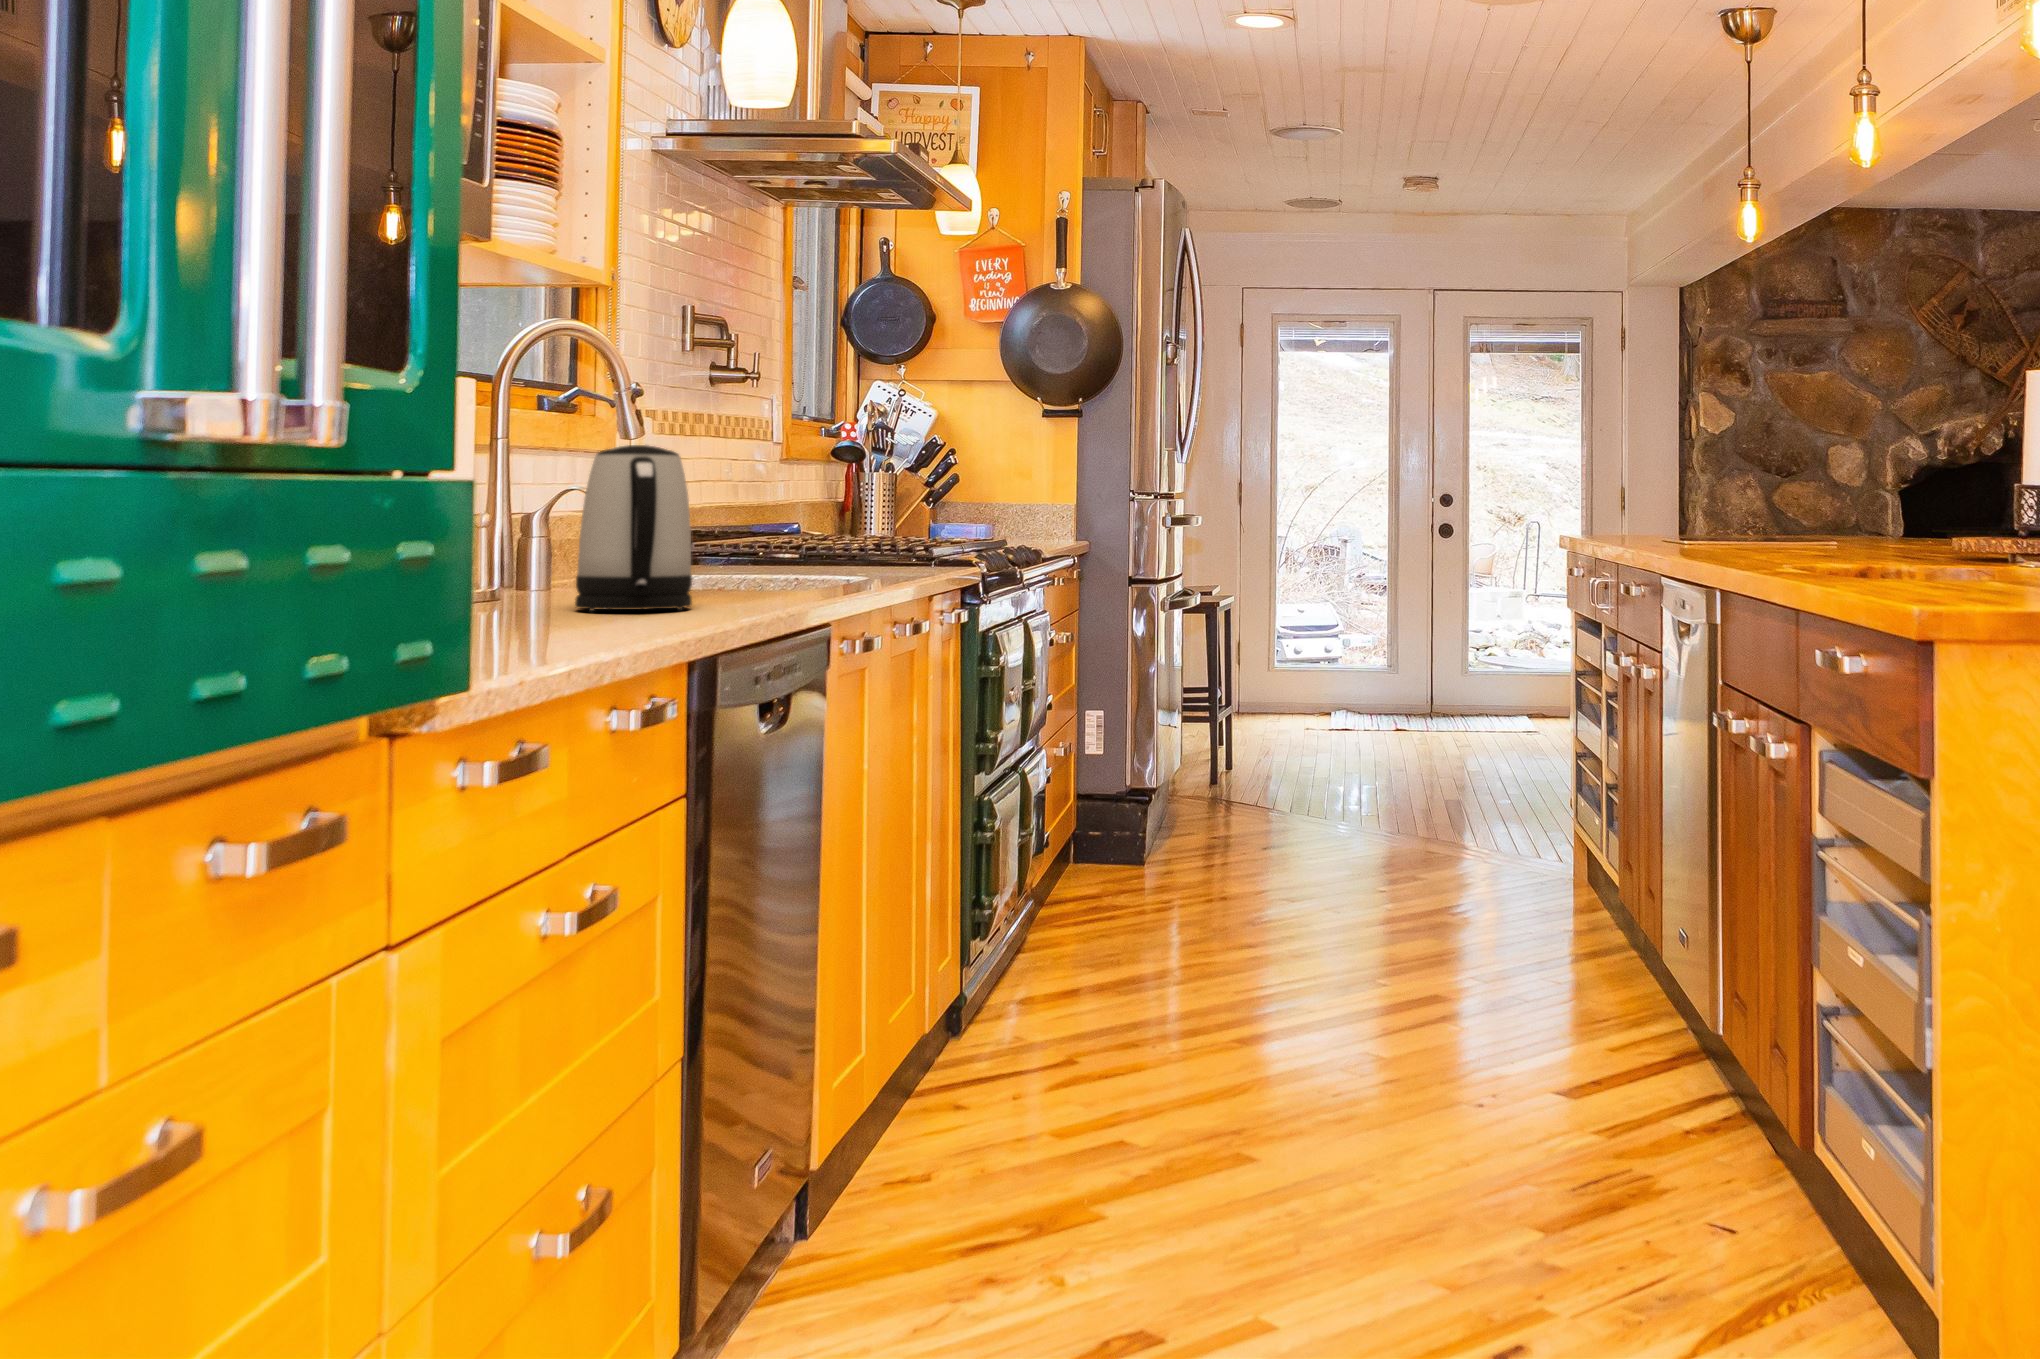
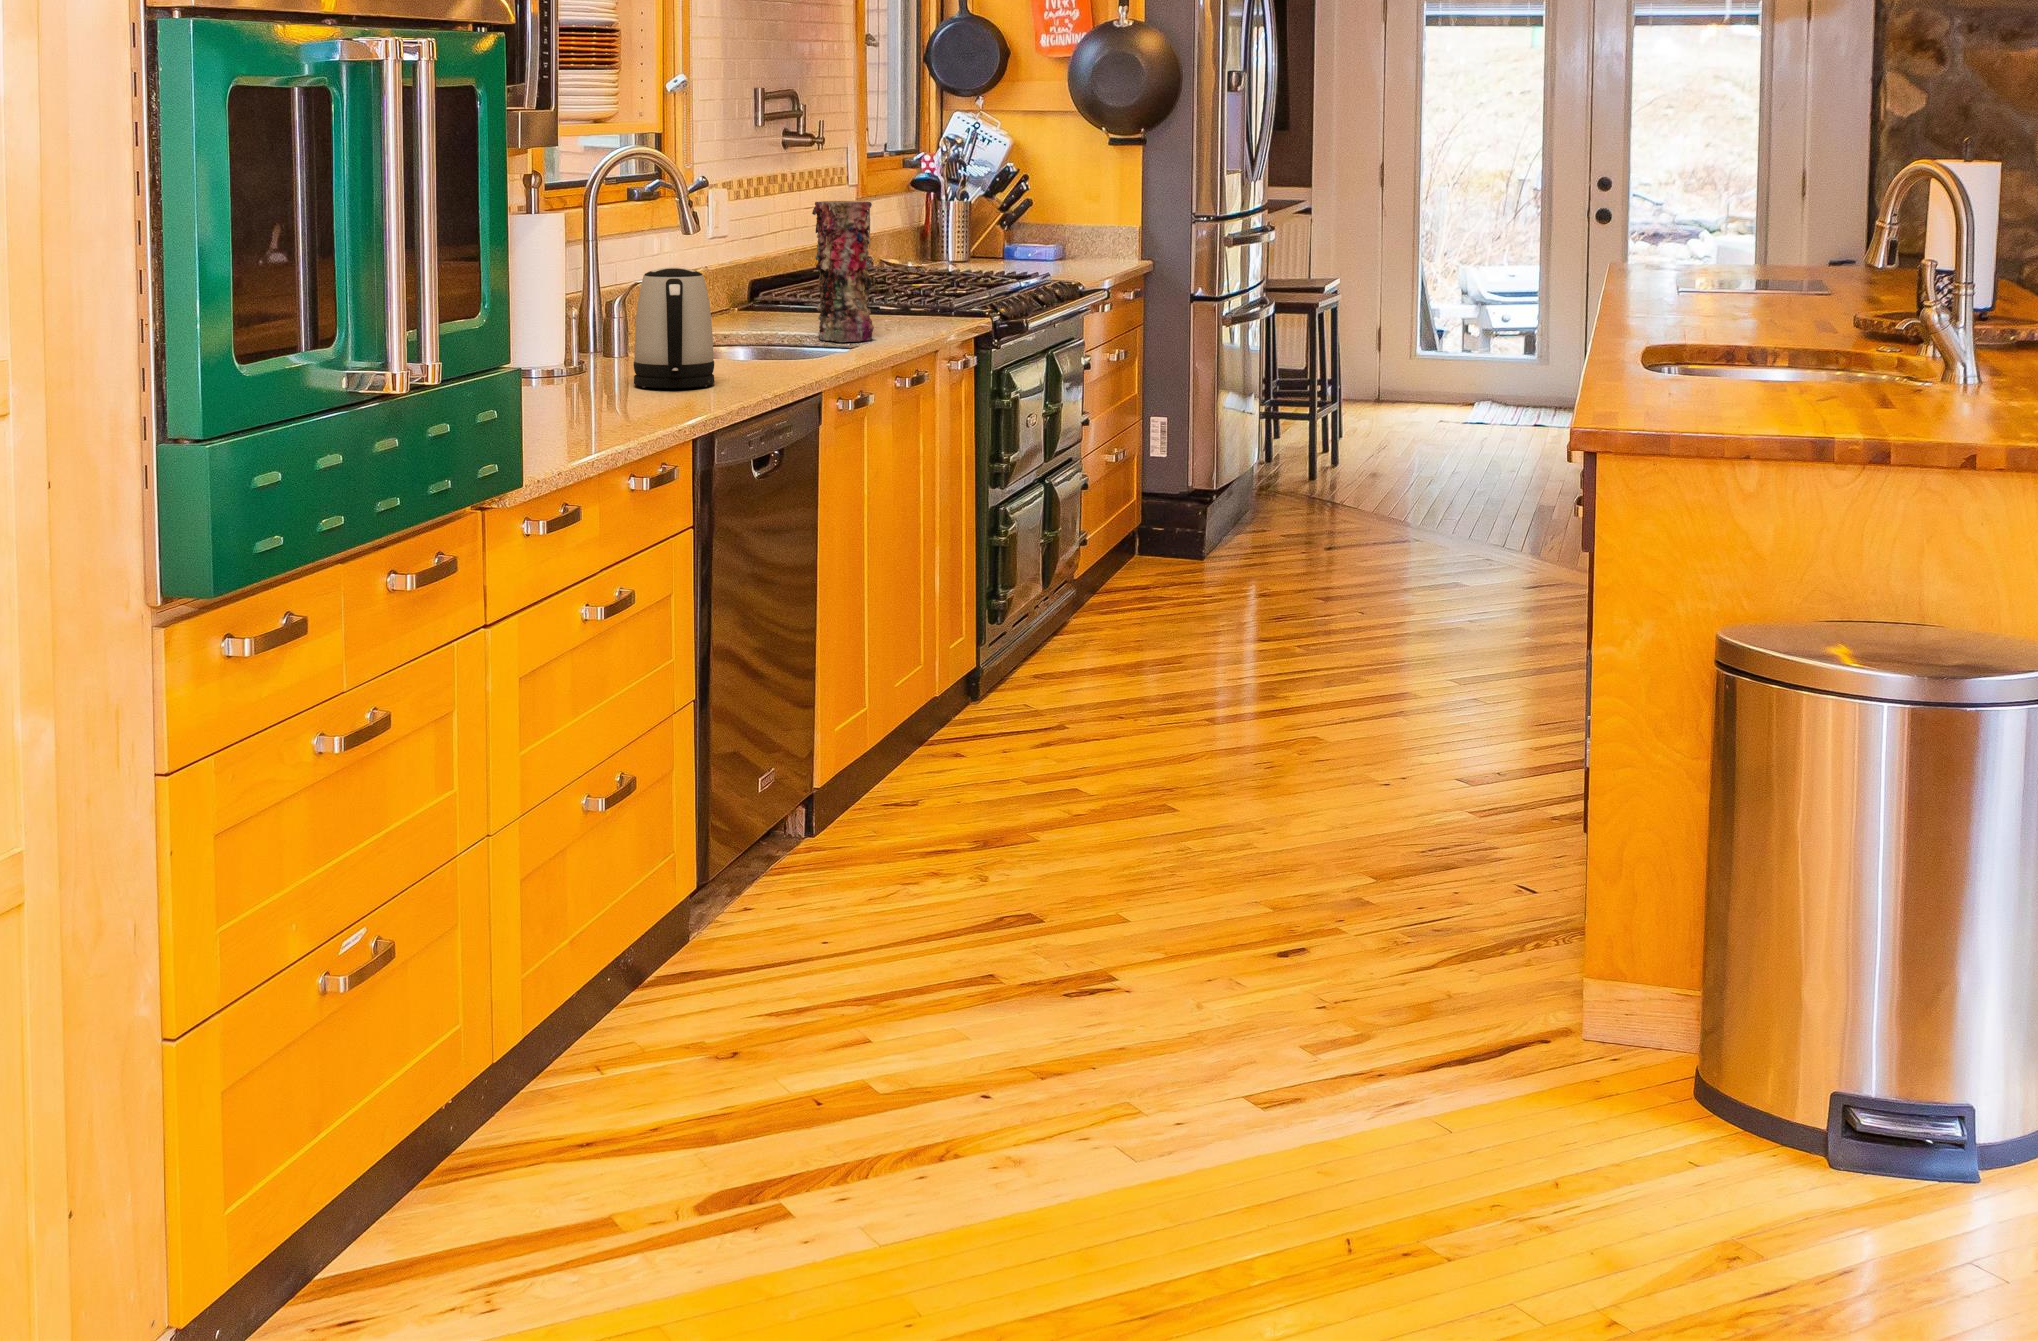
vase: none [789,401,866,578] -> present [812,201,874,342]

